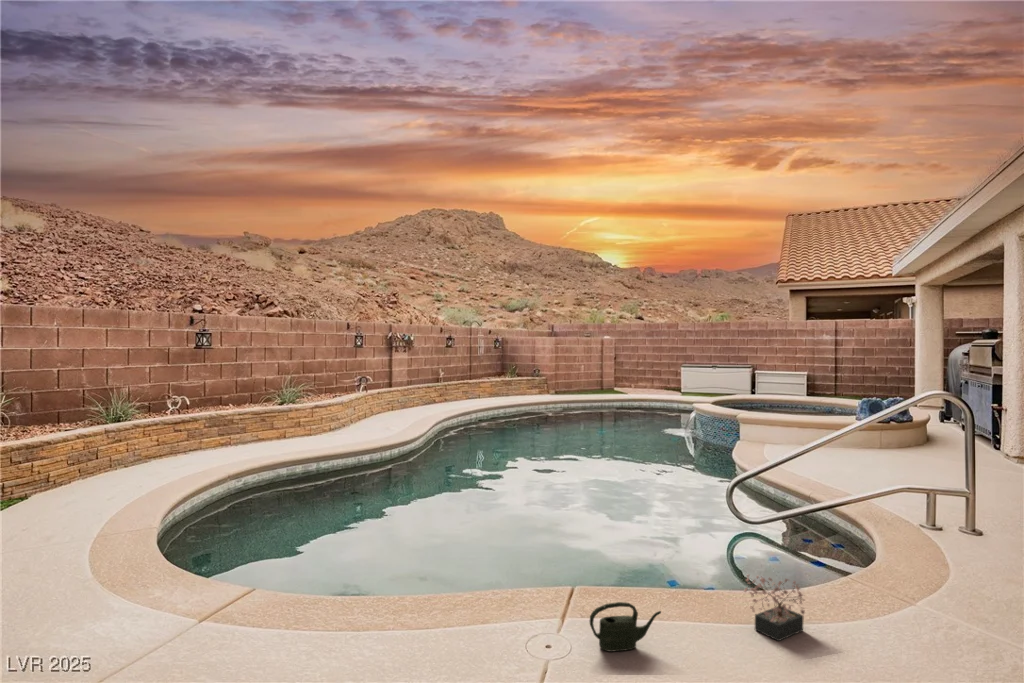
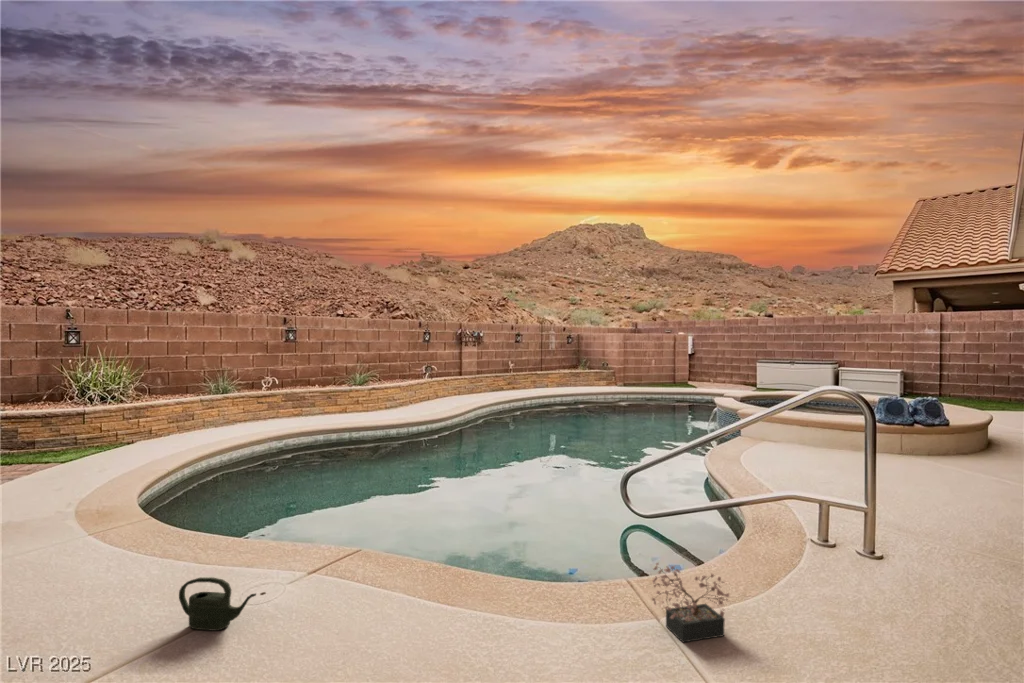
decorative plant: present [744,575,805,641] -> present [652,563,729,642]

